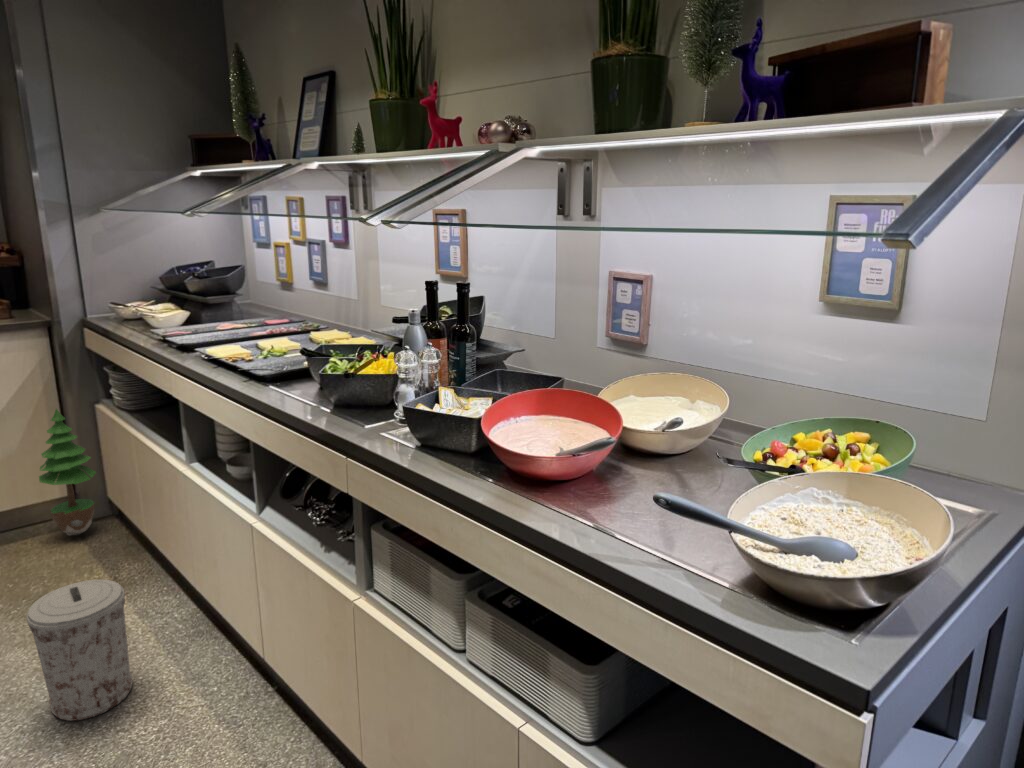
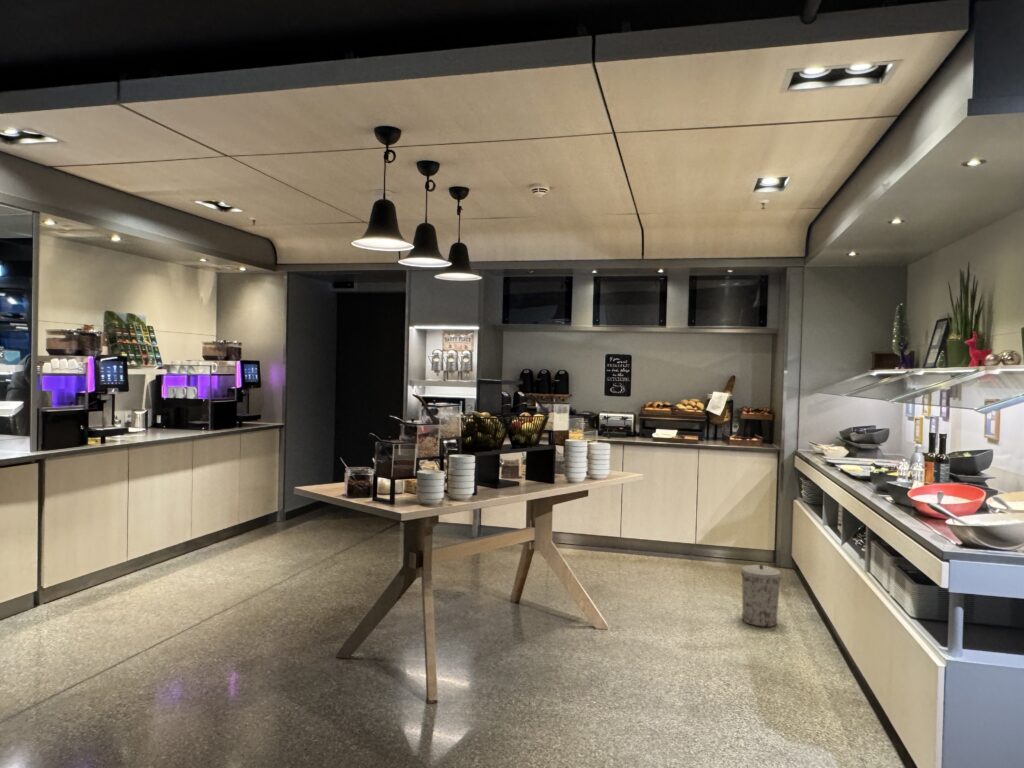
potted tree: present [39,409,96,535] -> none [759,496,788,571]

